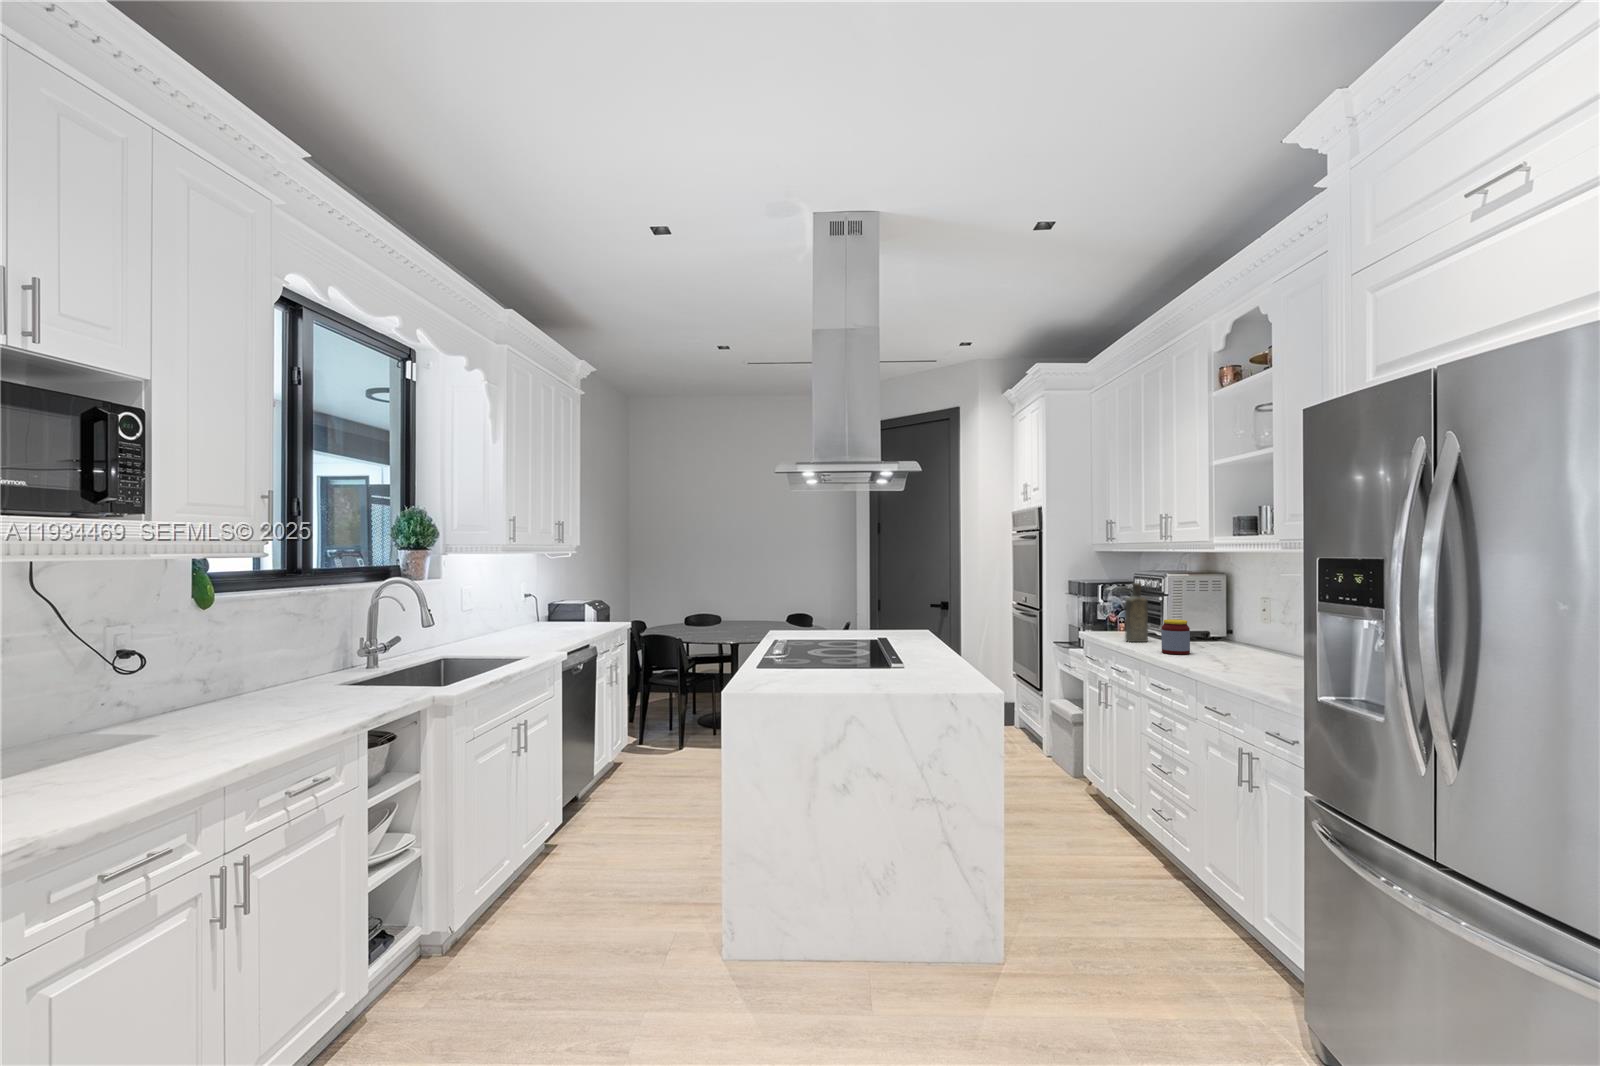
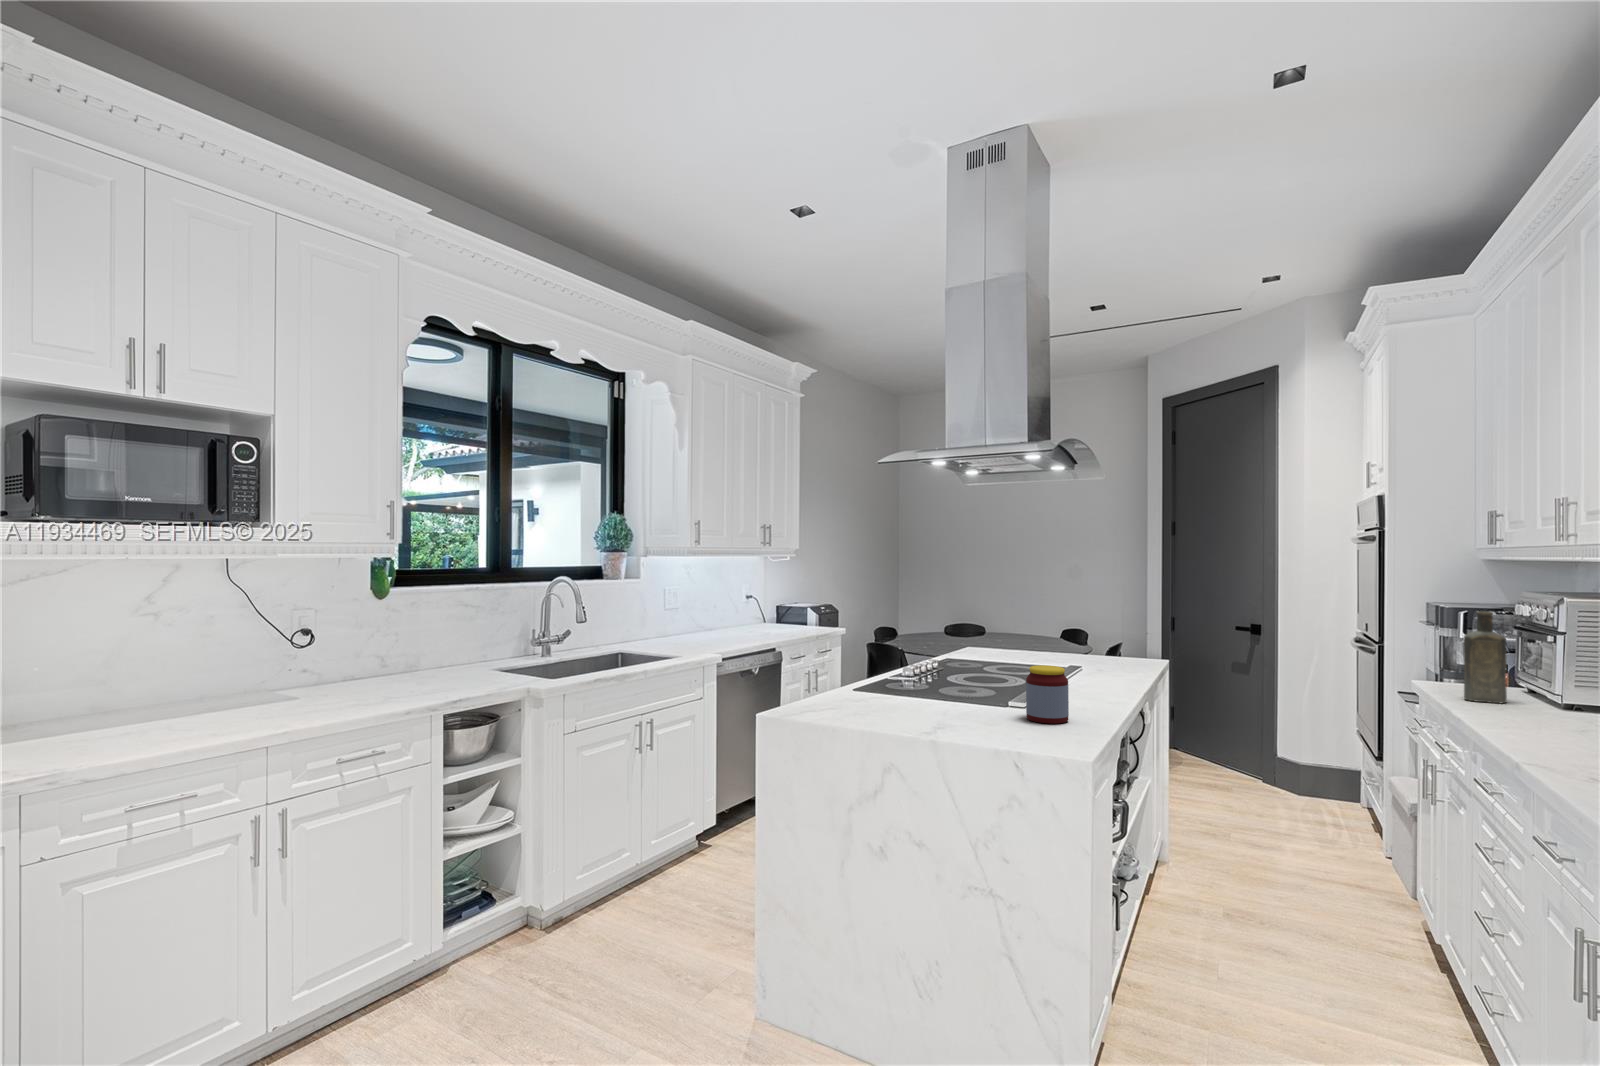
jar: present [1161,619,1190,655] -> present [1026,665,1069,724]

